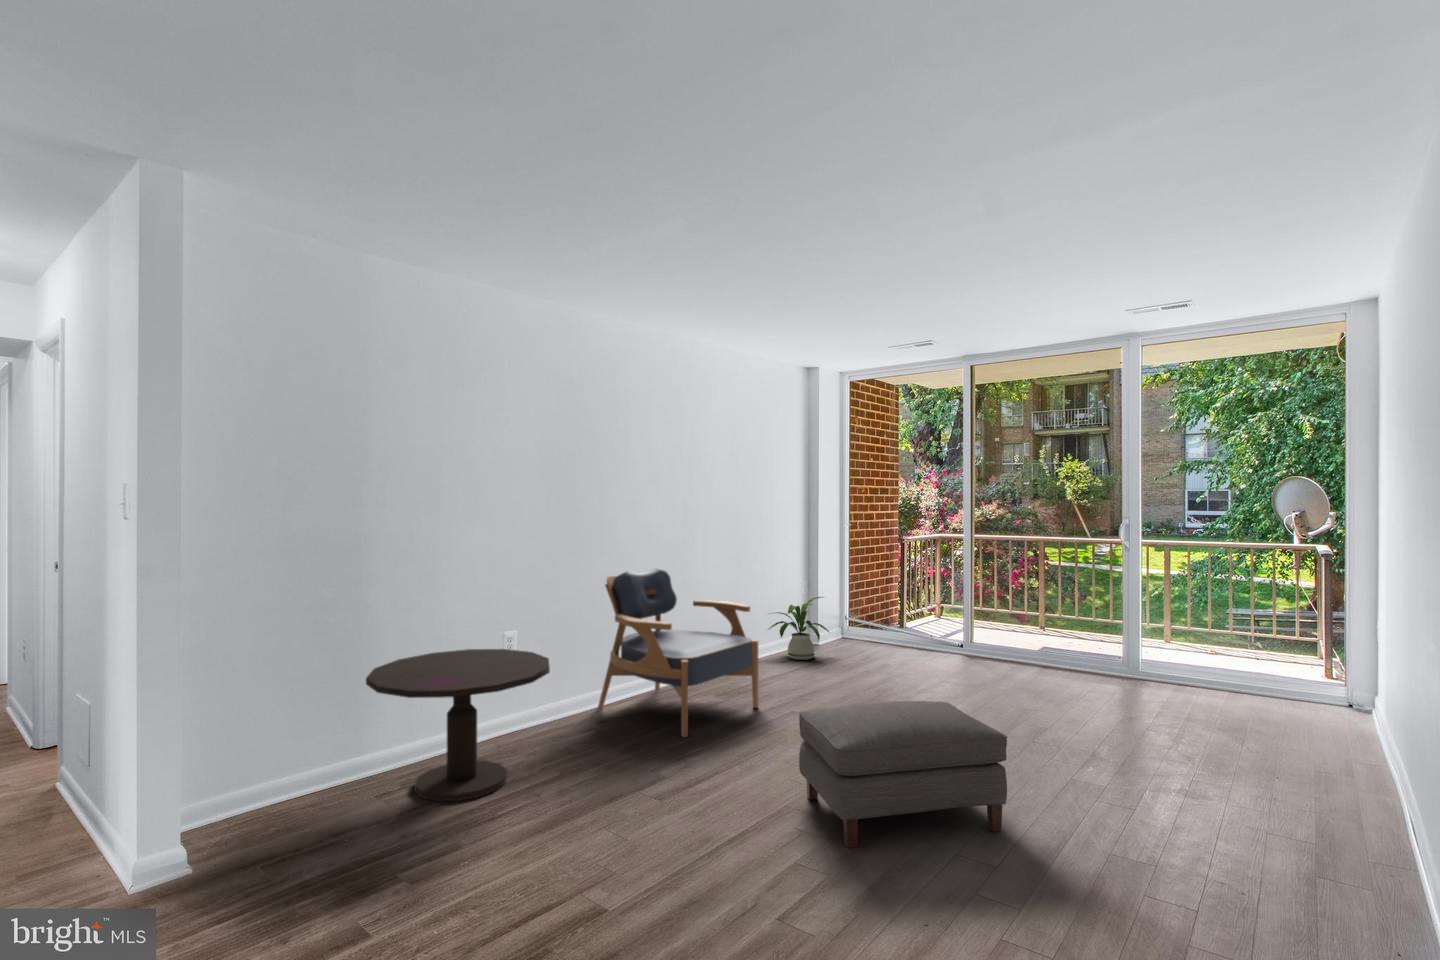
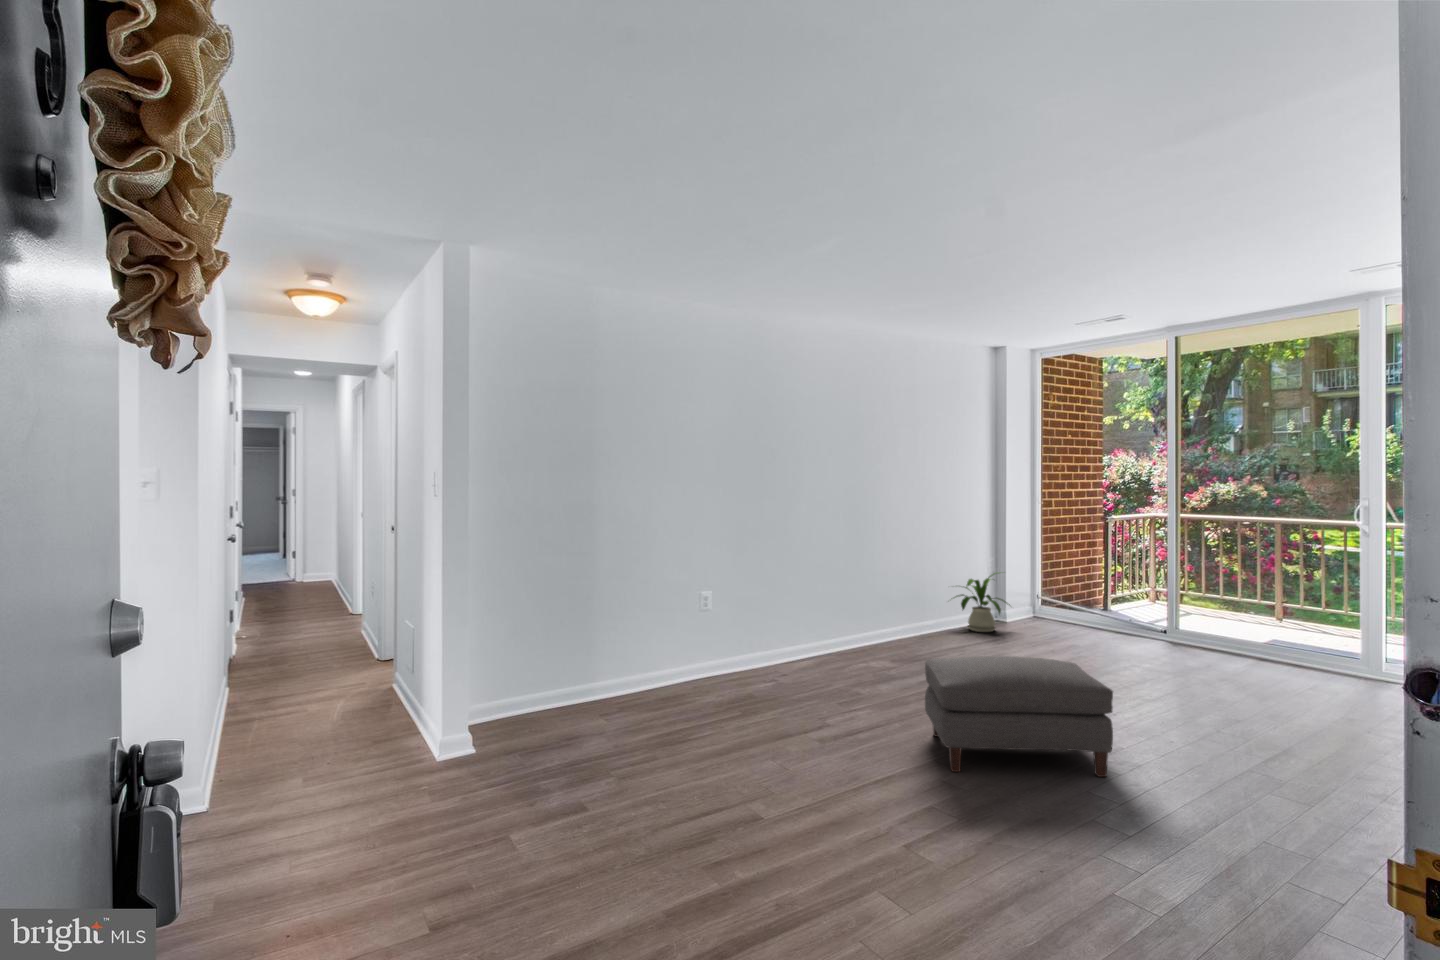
armchair: present [598,568,759,737] -> none [776,537,920,683]
side table: present [366,649,550,801] -> none [586,596,723,708]

